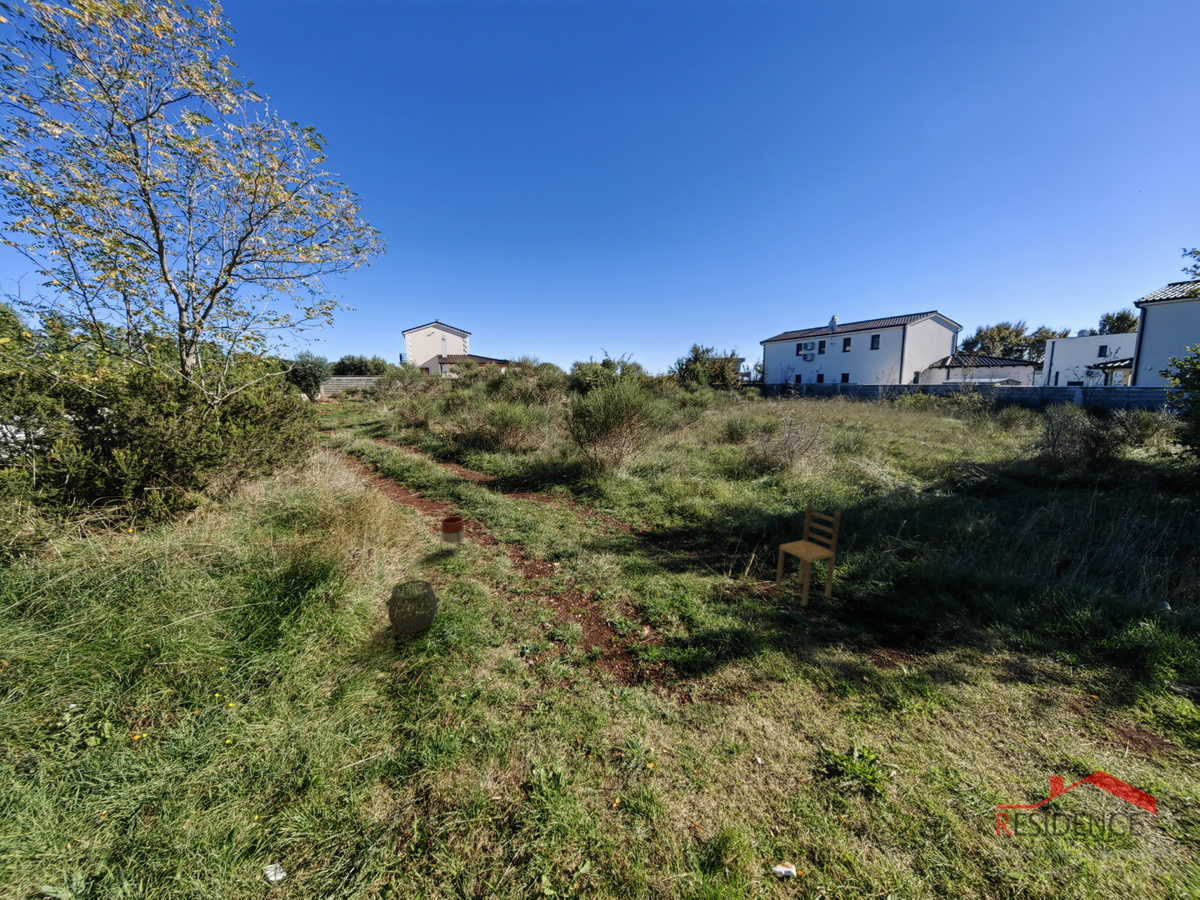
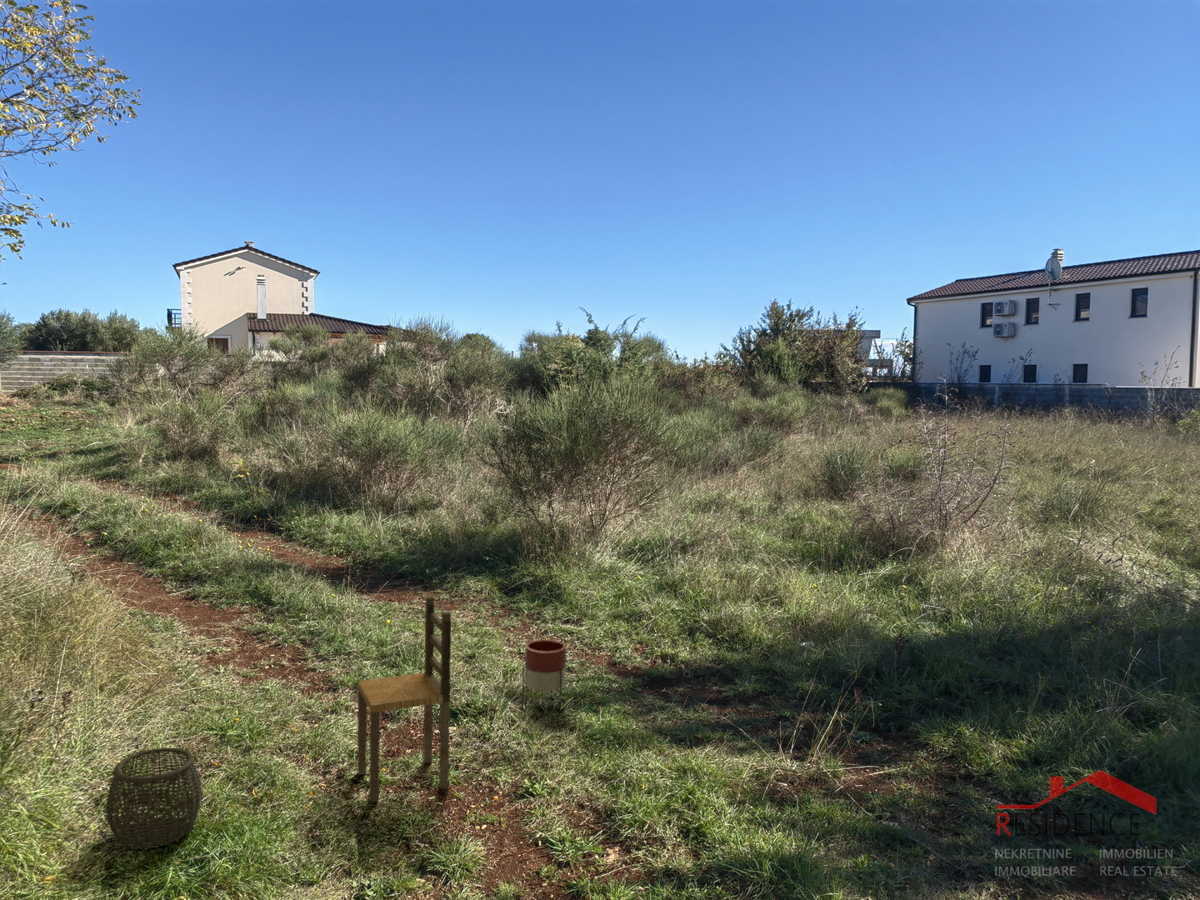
chair: present [775,503,841,605] -> present [358,596,451,802]
planter: present [441,517,464,543] -> present [522,640,566,712]

